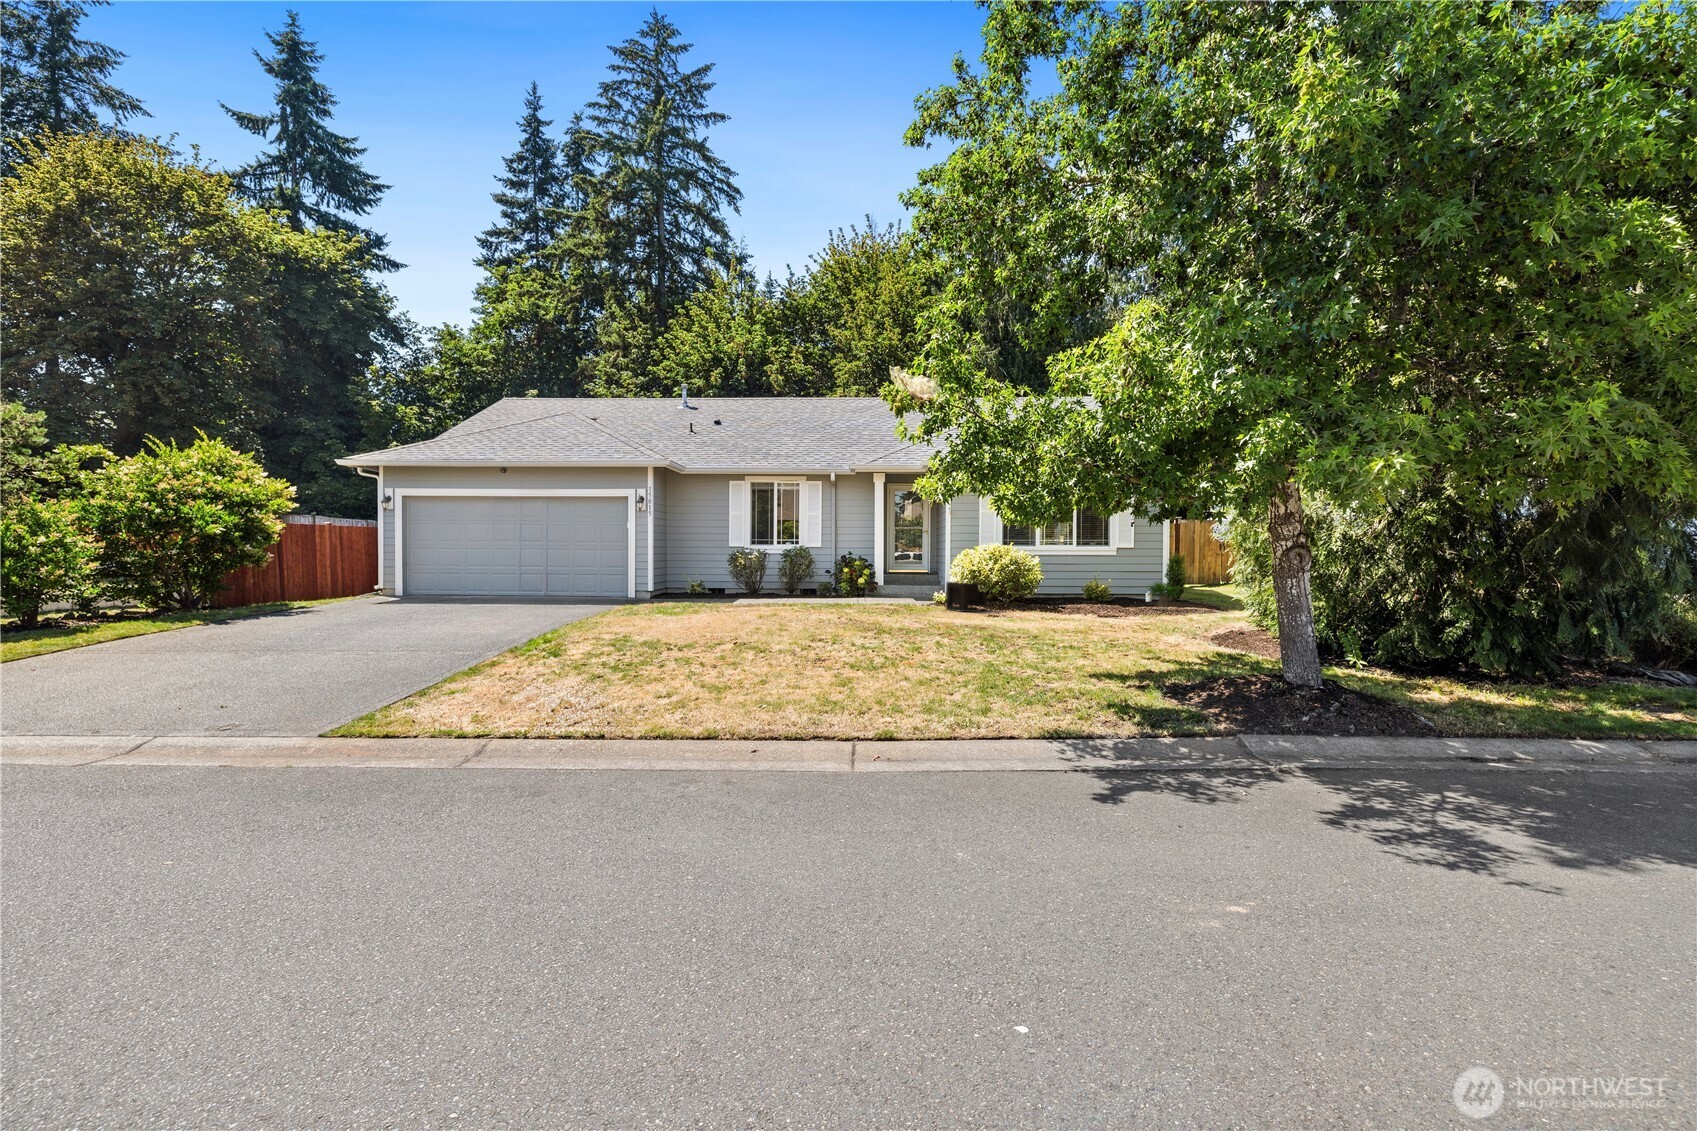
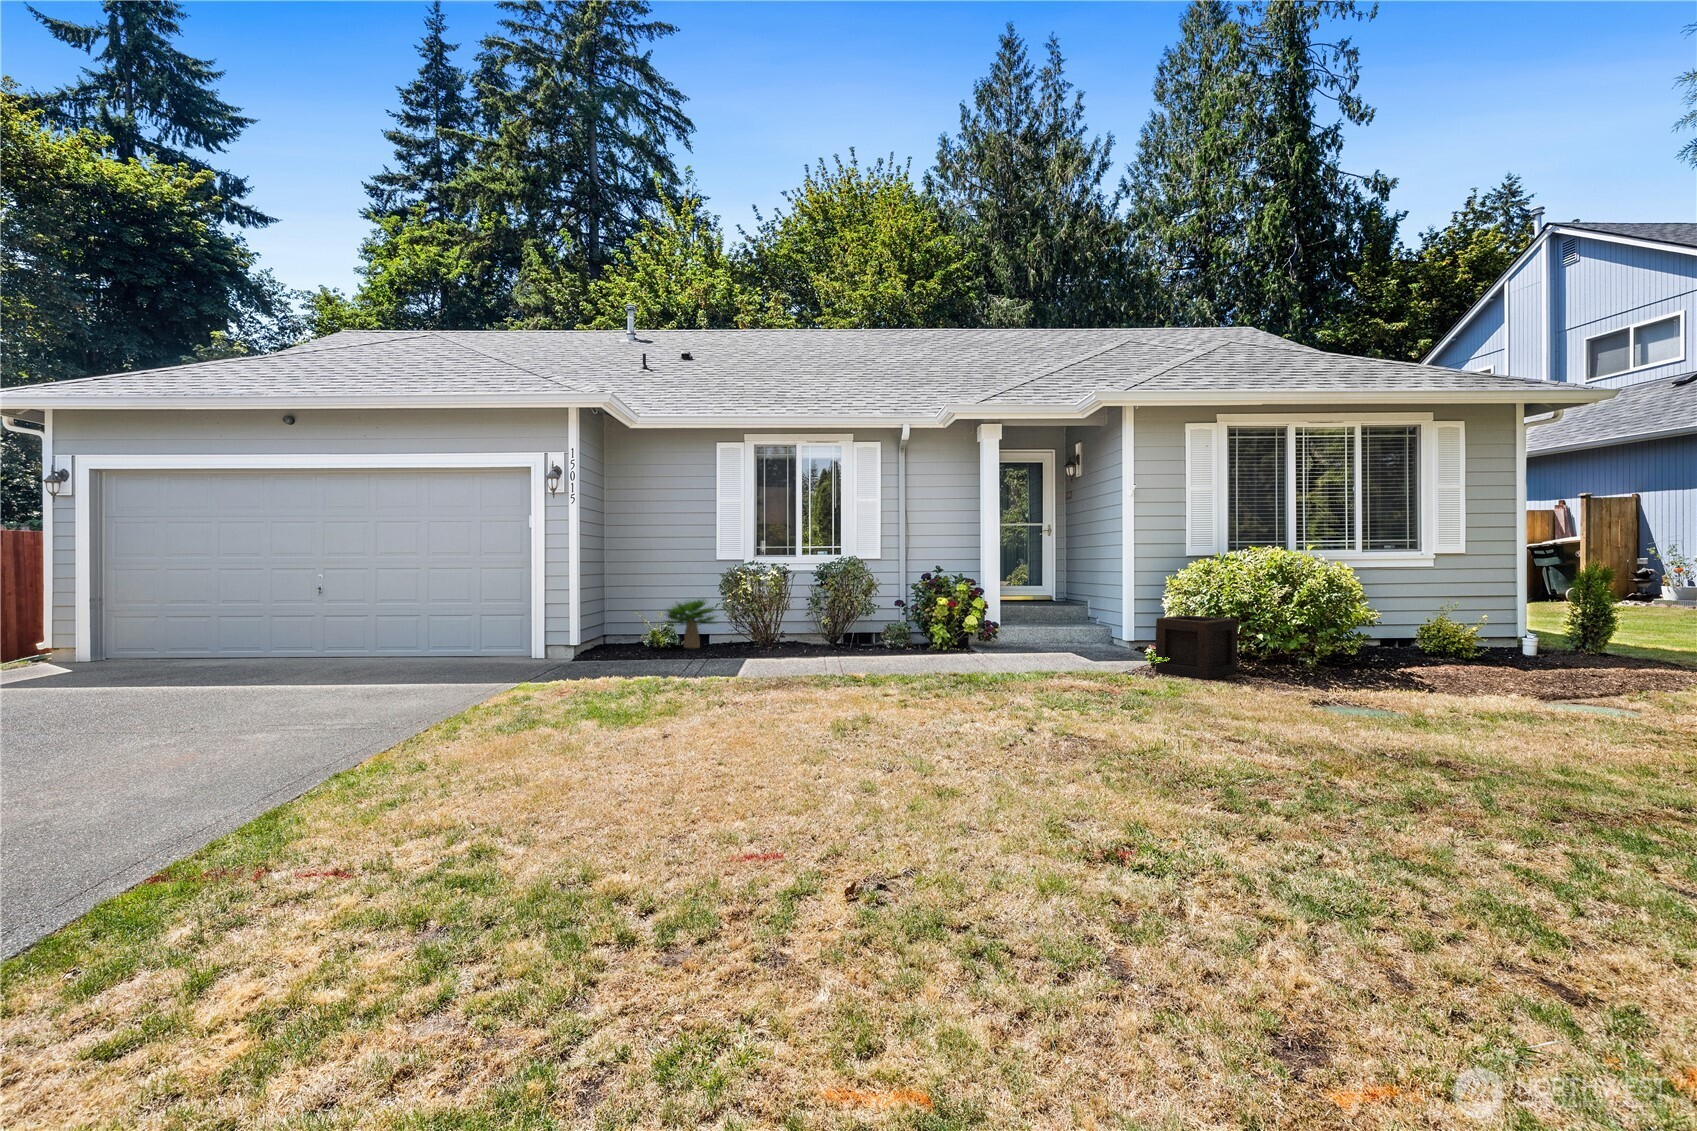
potted plant: present [1148,582,1179,611] -> present [664,599,718,648]

